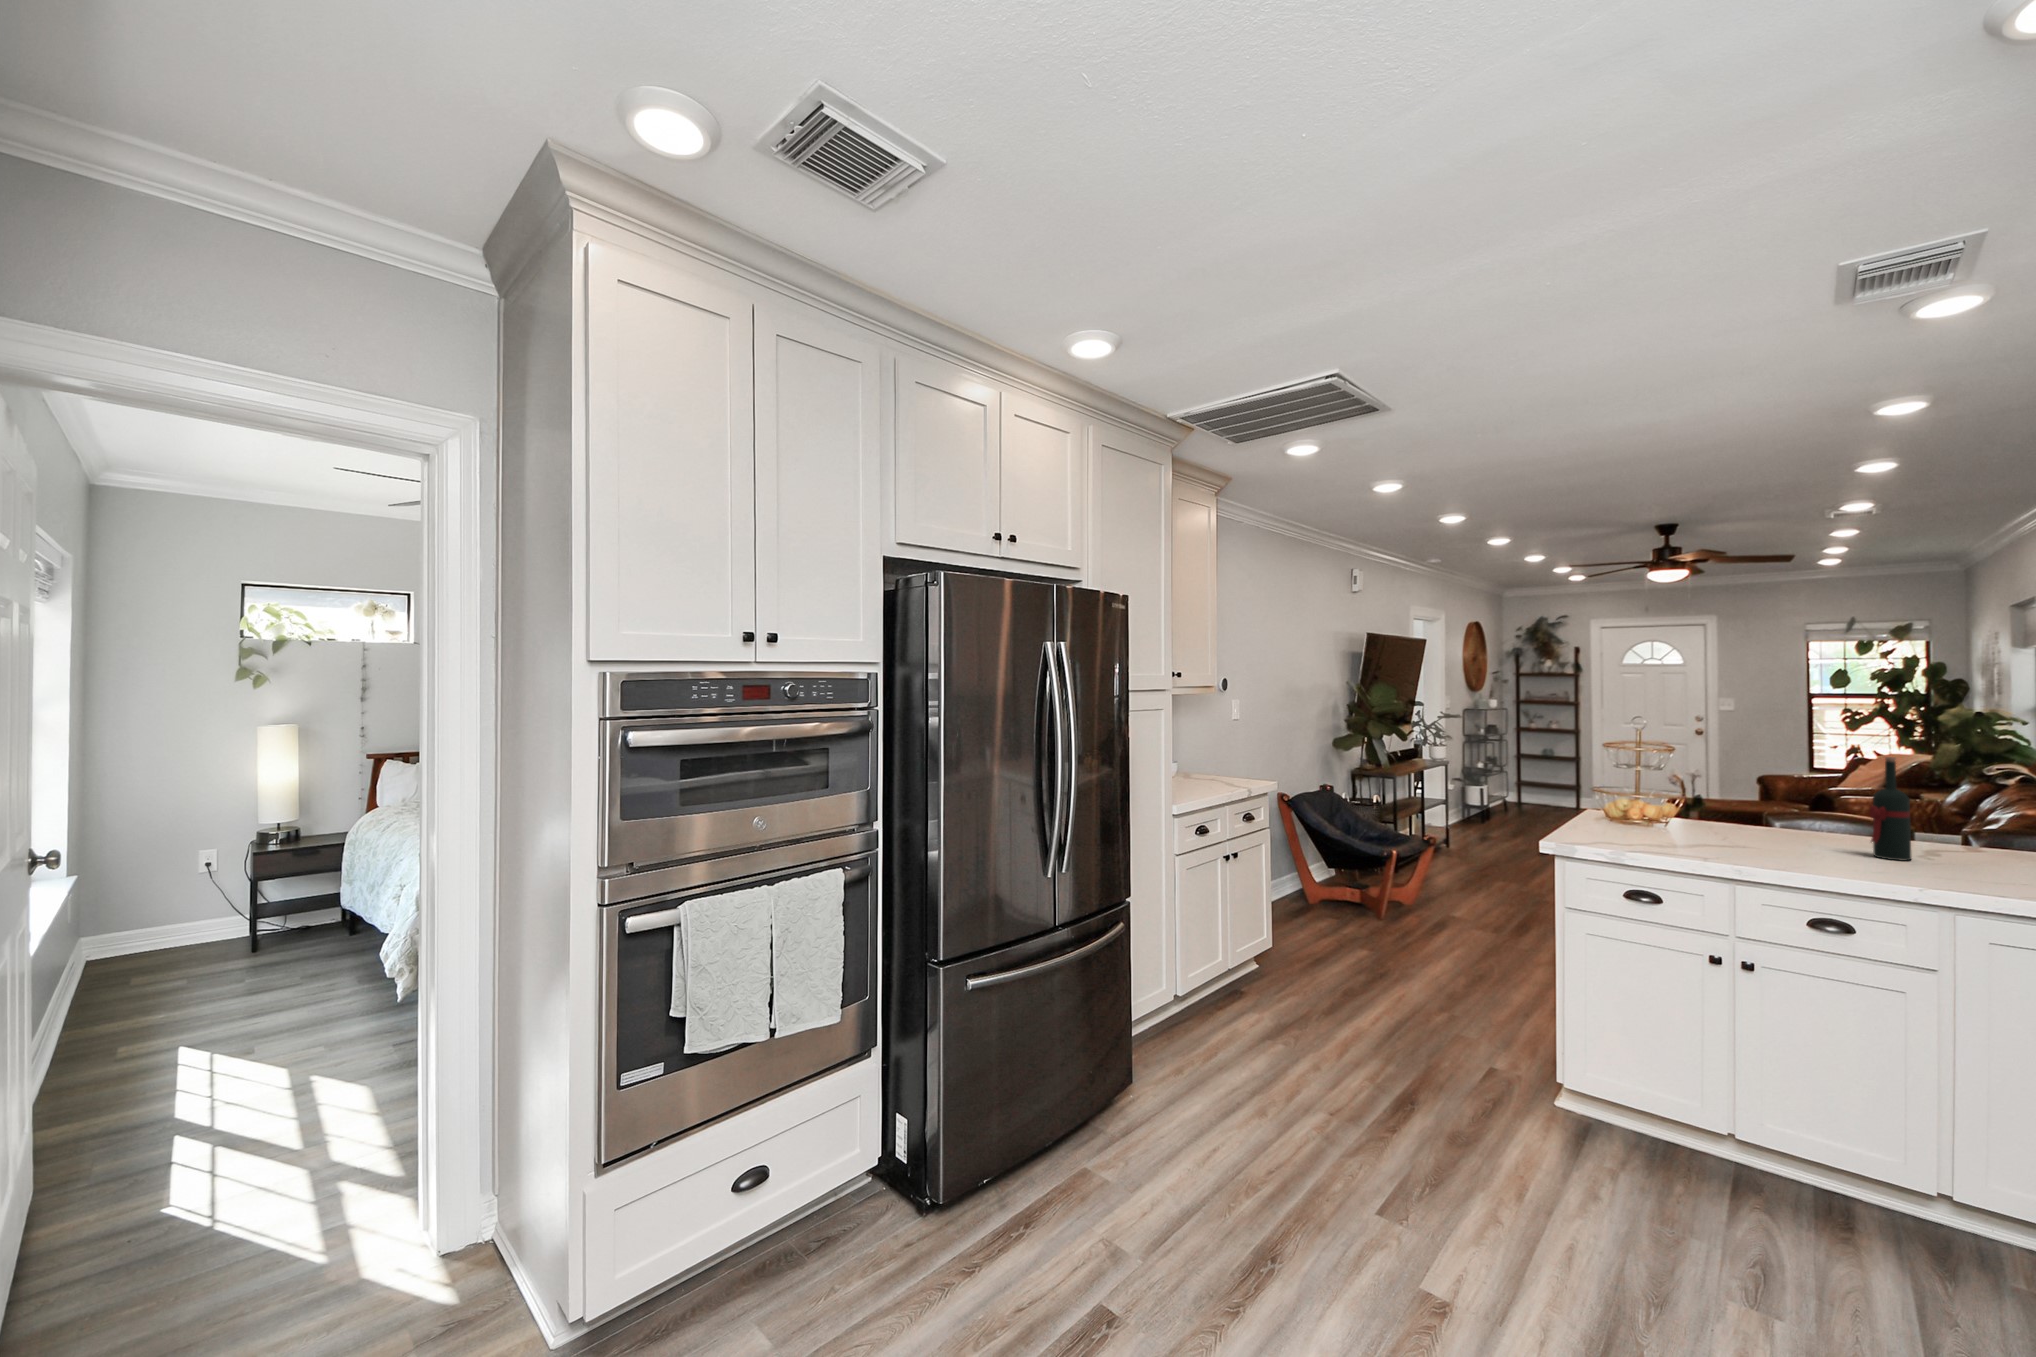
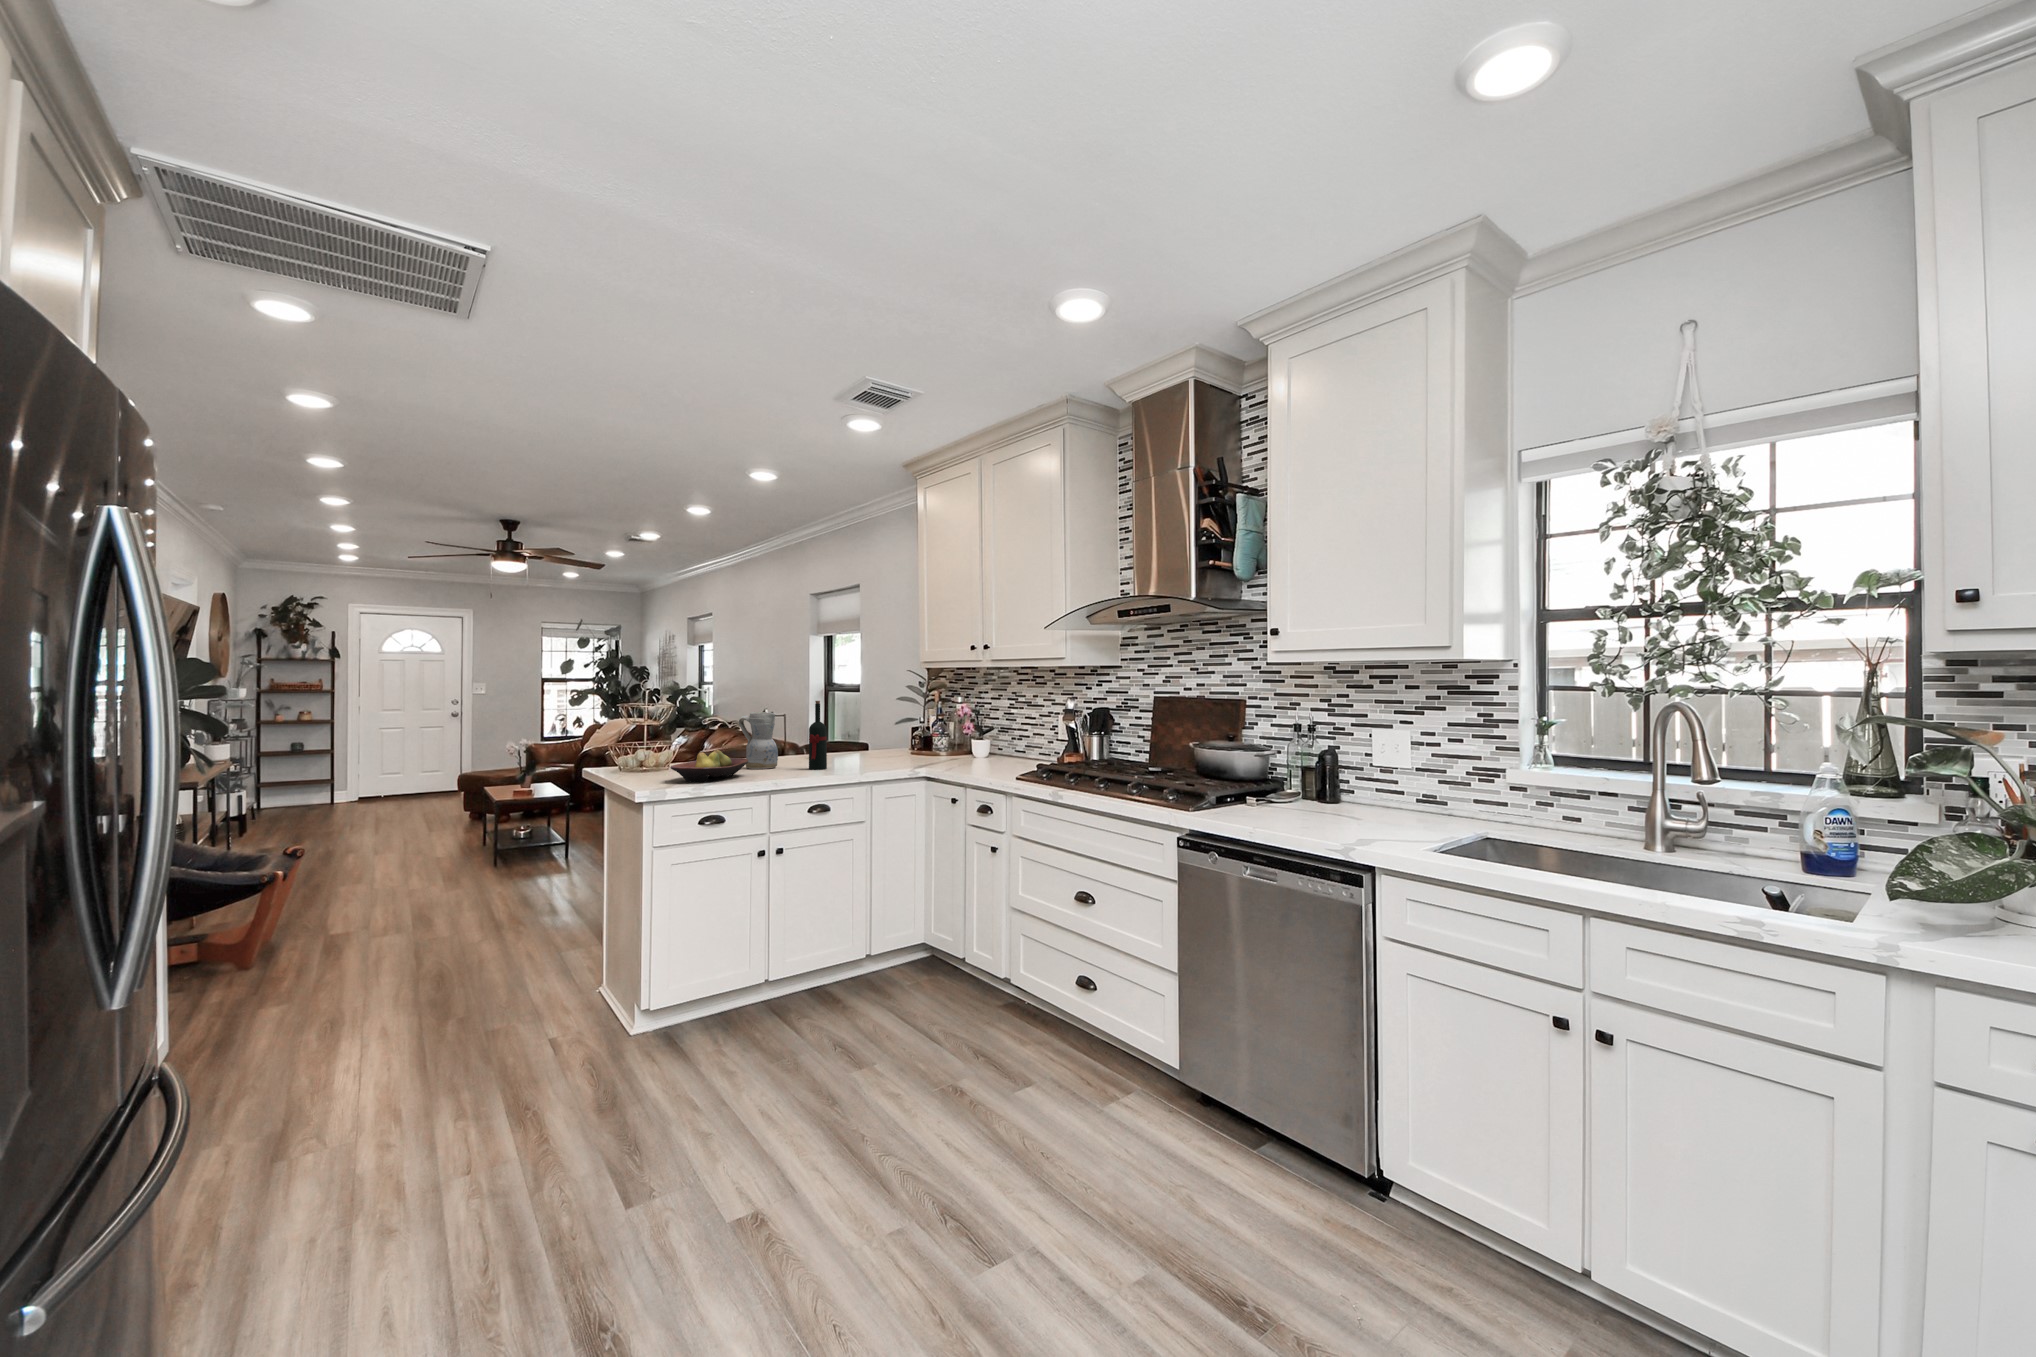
ceramic pitcher: none [1772,764,1838,844] -> present [739,712,778,769]
fruit bowl: none [1606,808,1740,844] -> present [670,750,749,782]

